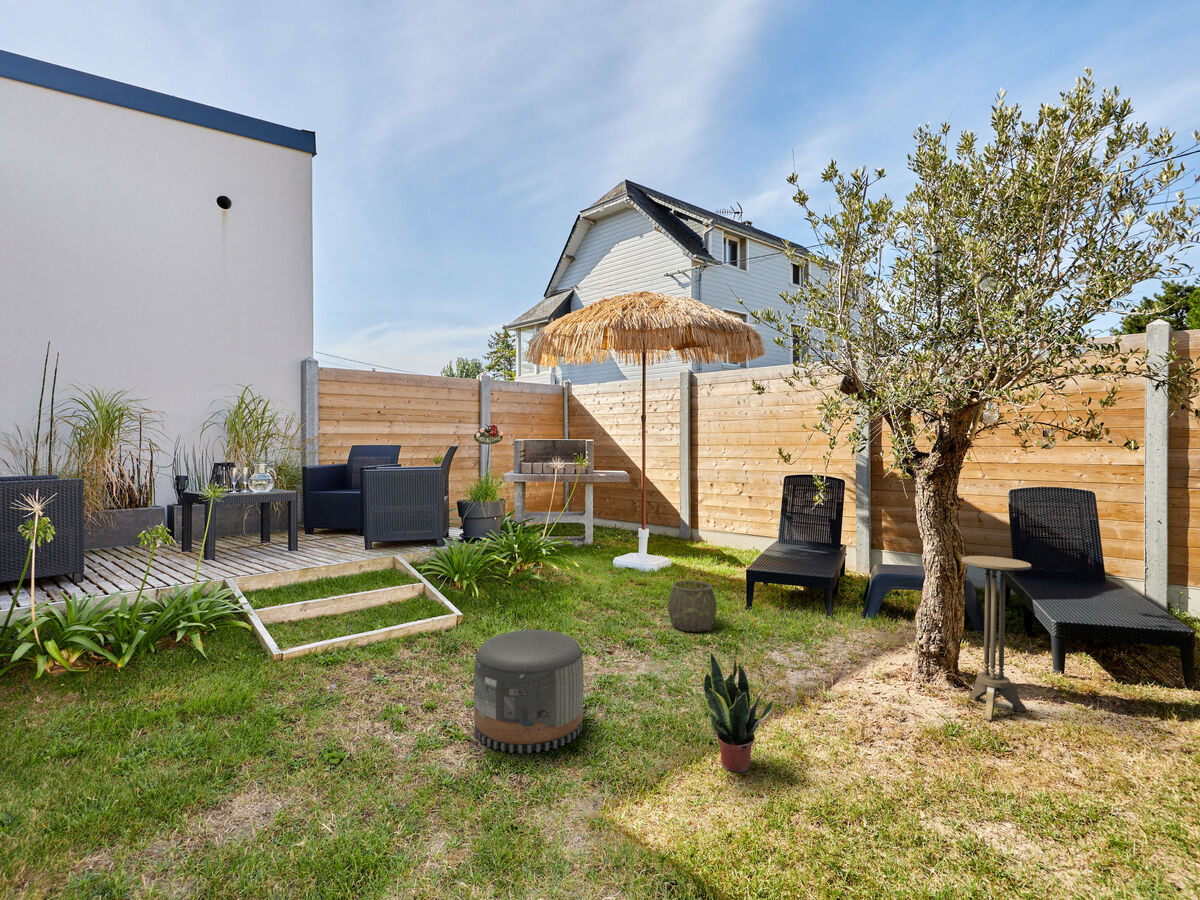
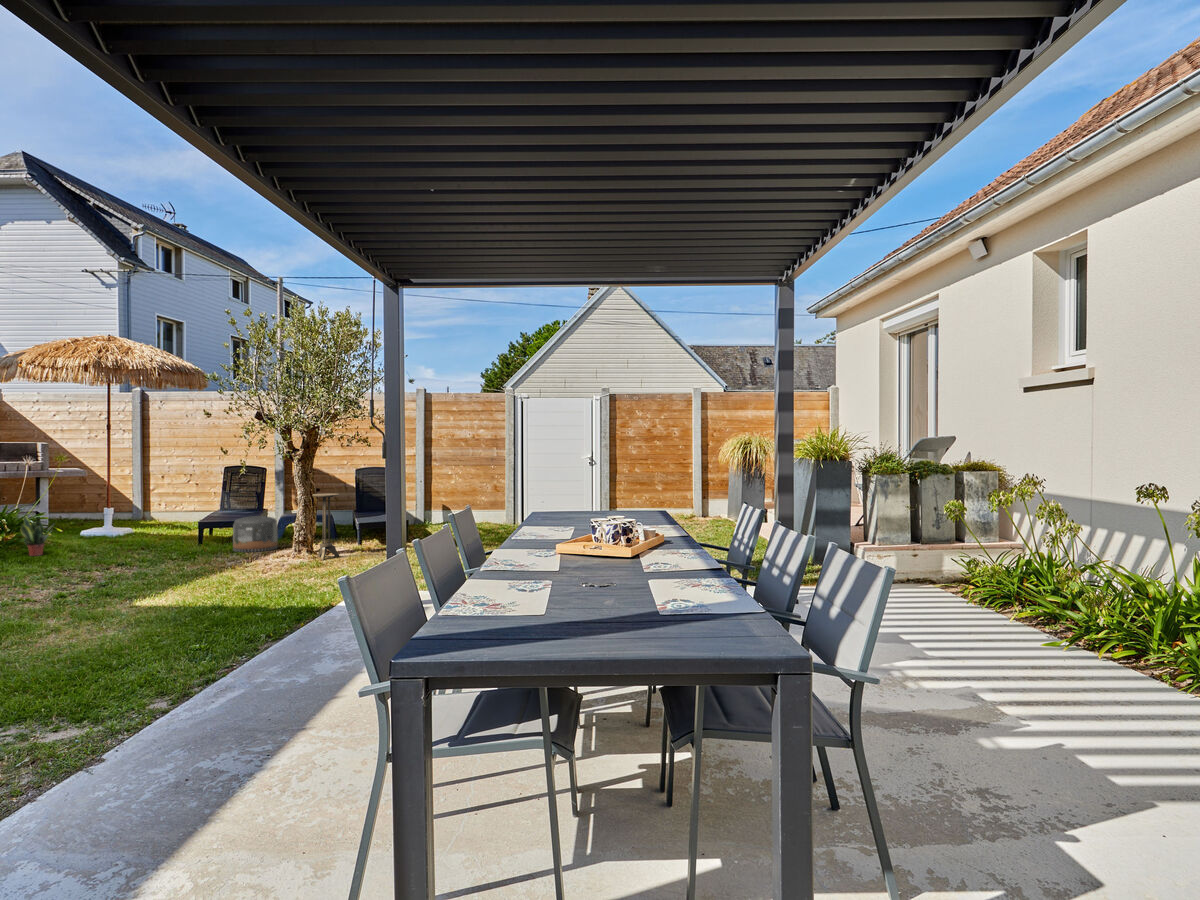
woven basket: present [668,580,717,632] -> none [148,530,184,558]
pouf: present [474,630,584,753] -> present [233,516,278,552]
potted plant: present [703,653,773,772] -> present [21,517,52,556]

